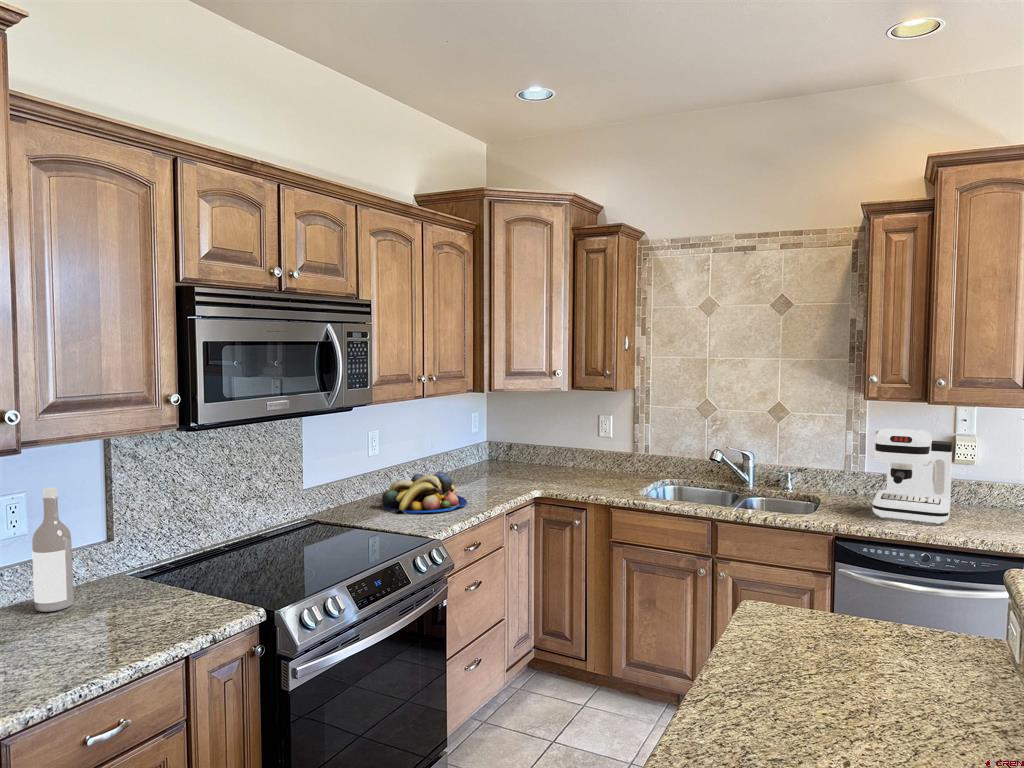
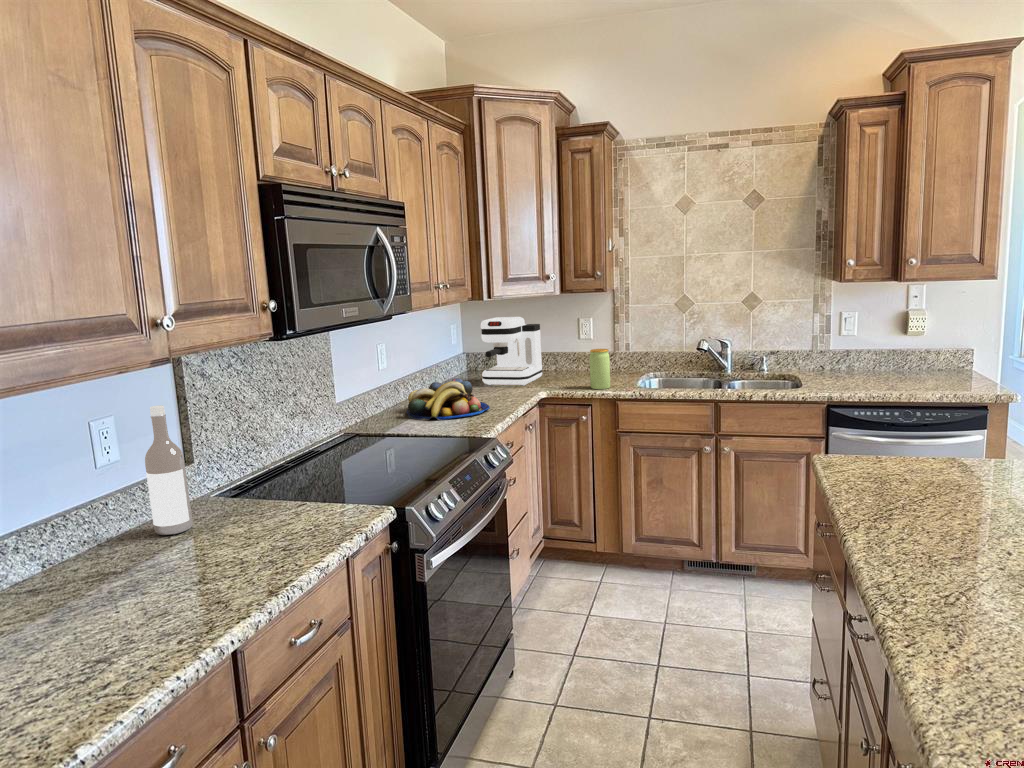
coffee maker: present [873,429,952,524] -> present [481,317,542,386]
jar: none [588,451,609,494] -> present [590,349,610,389]

